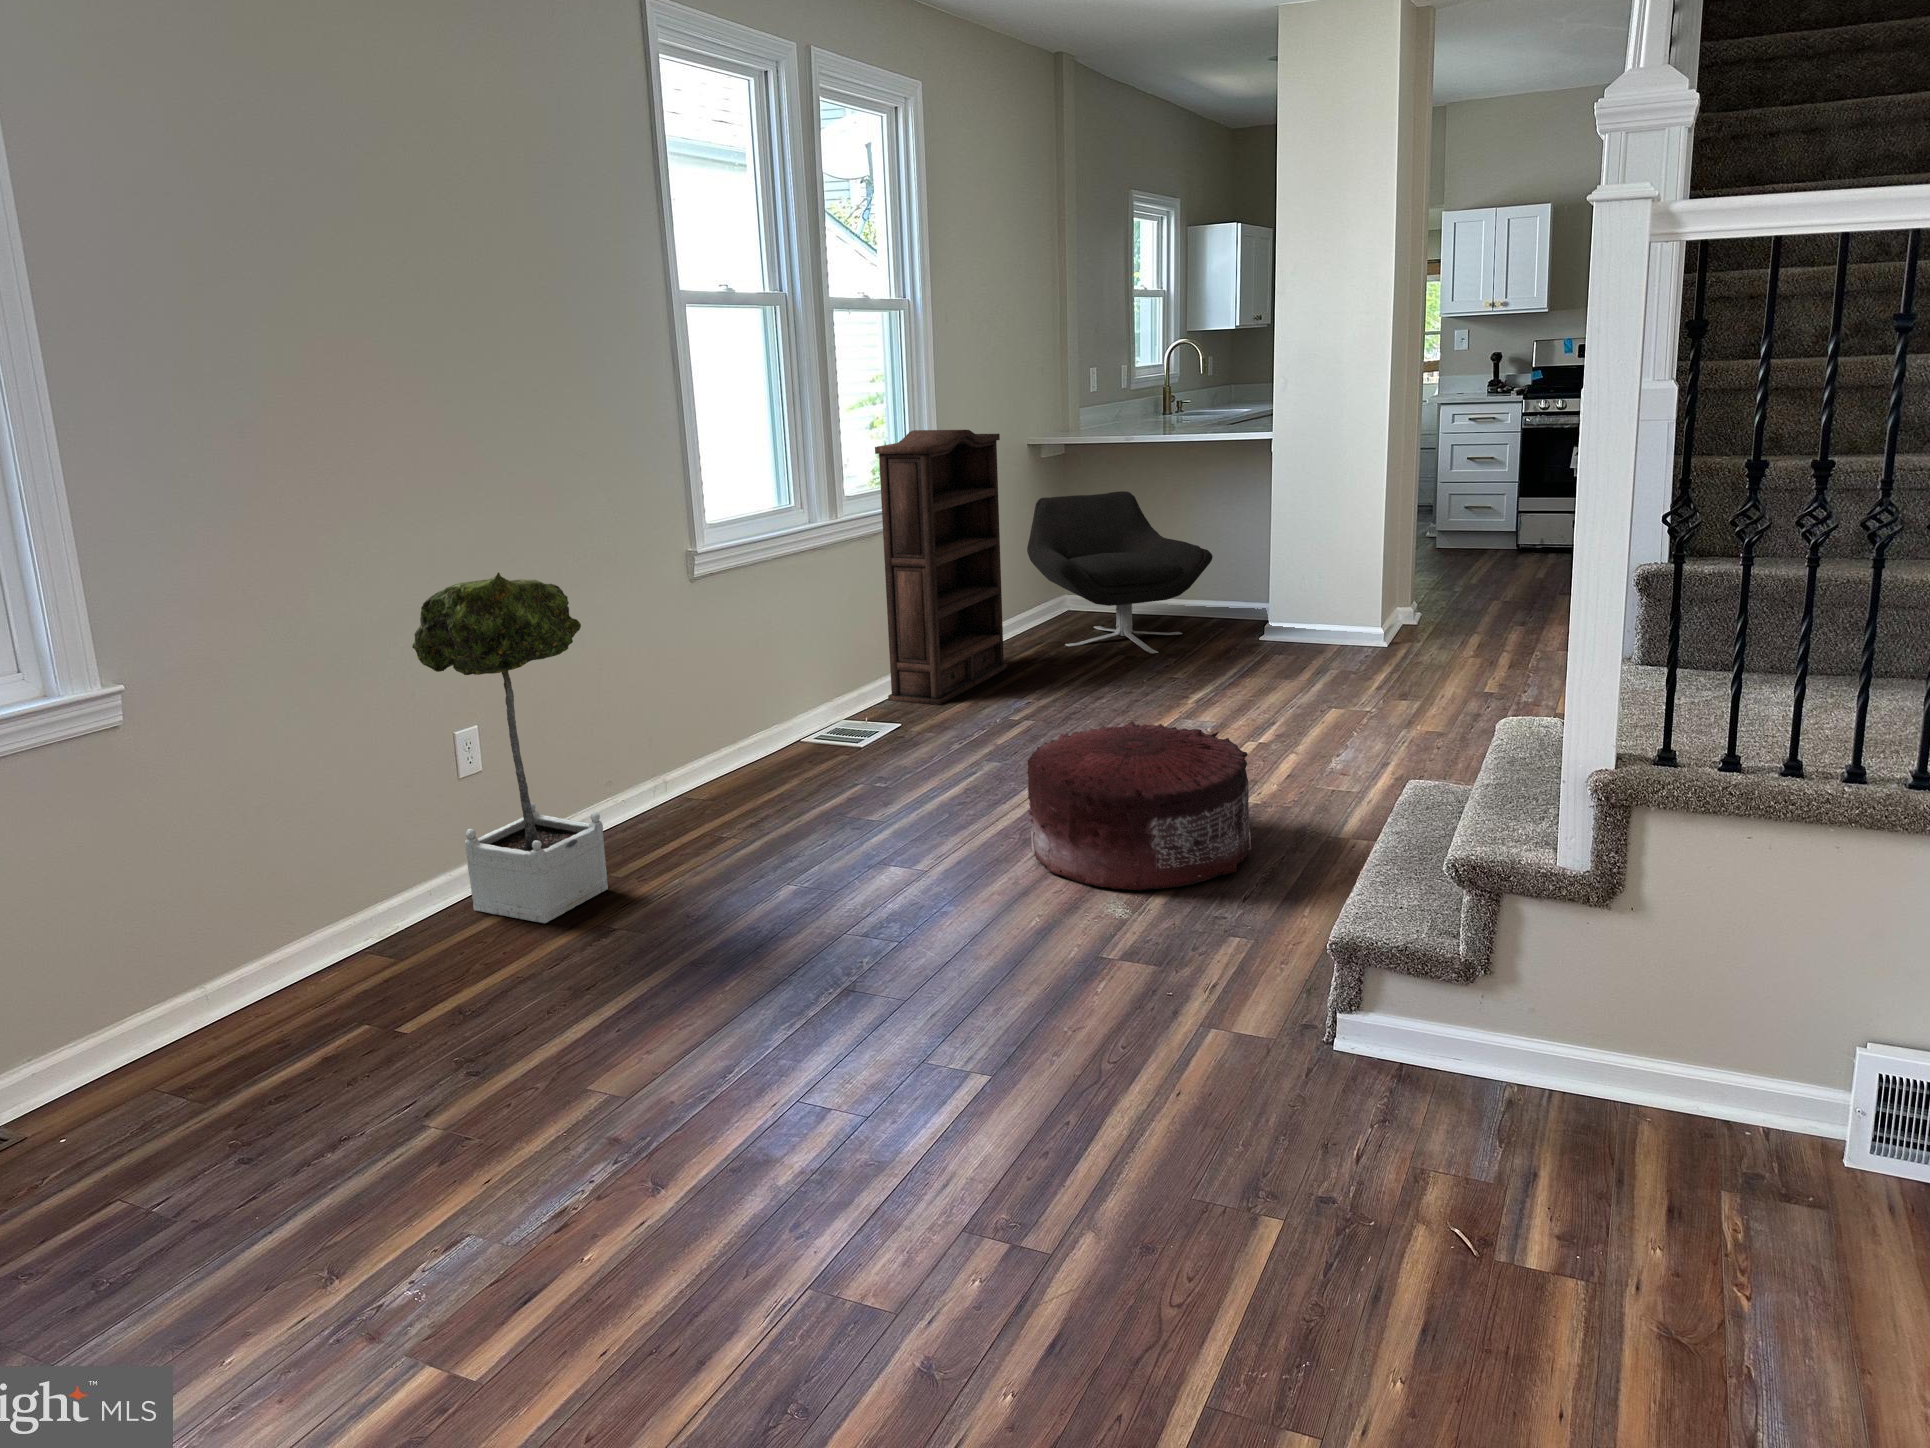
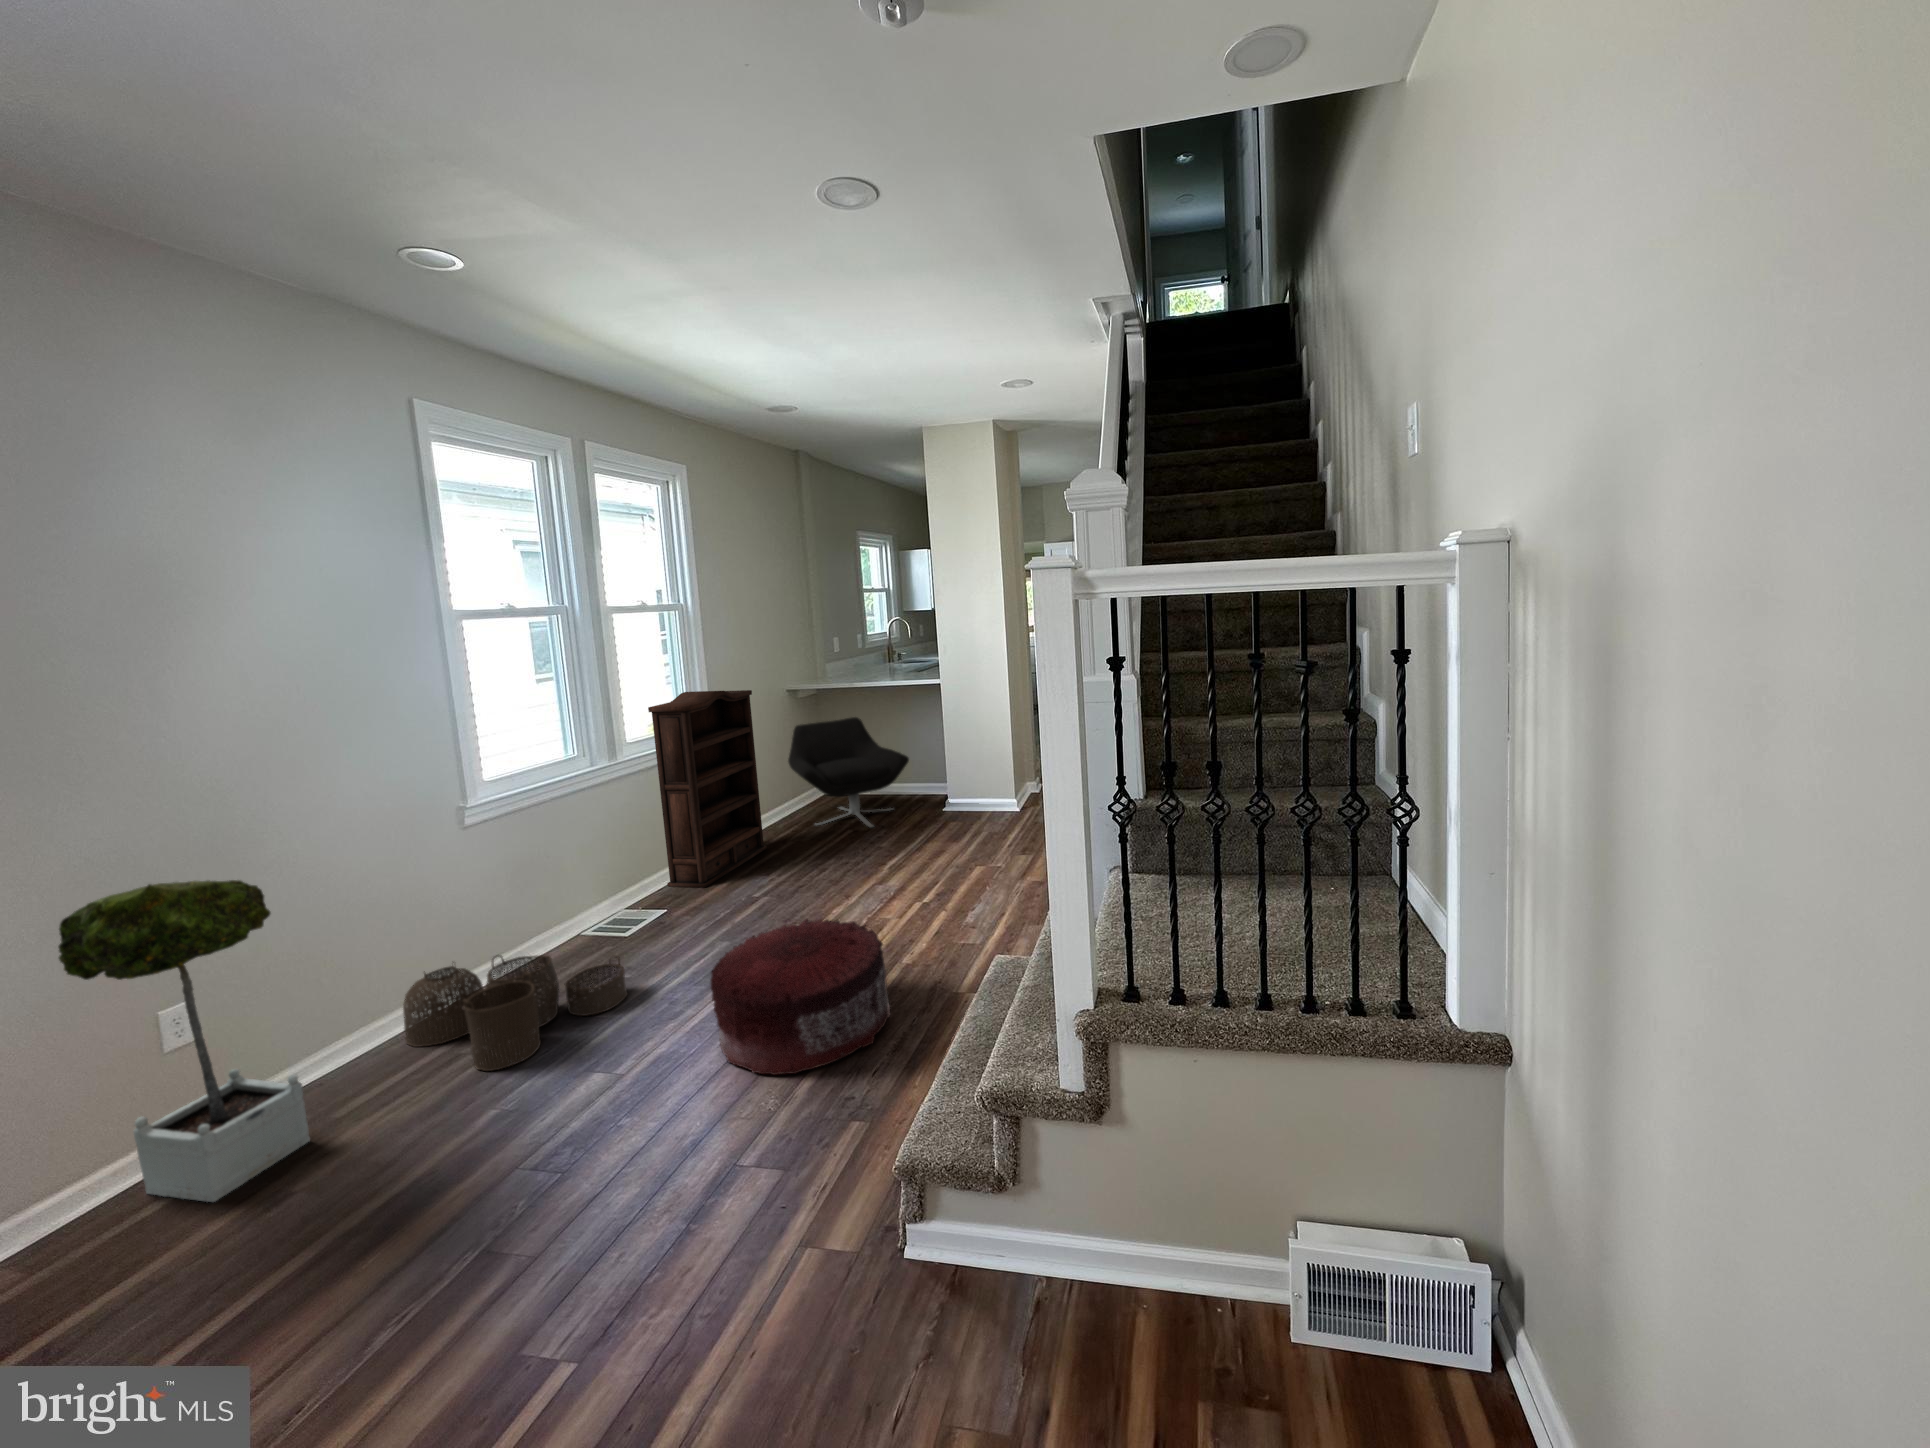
woven basket: none [650,731,893,853] -> present [403,955,627,1071]

